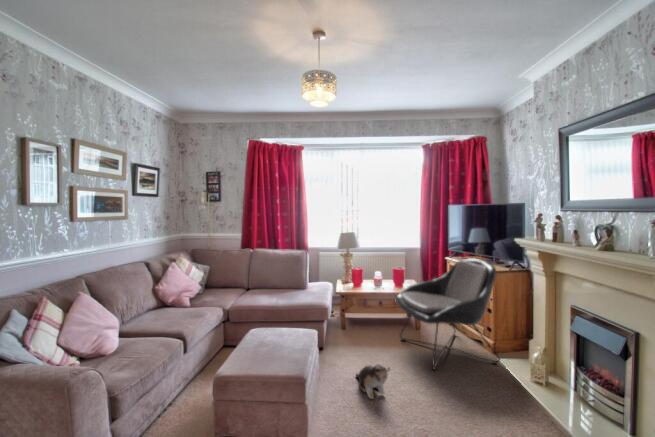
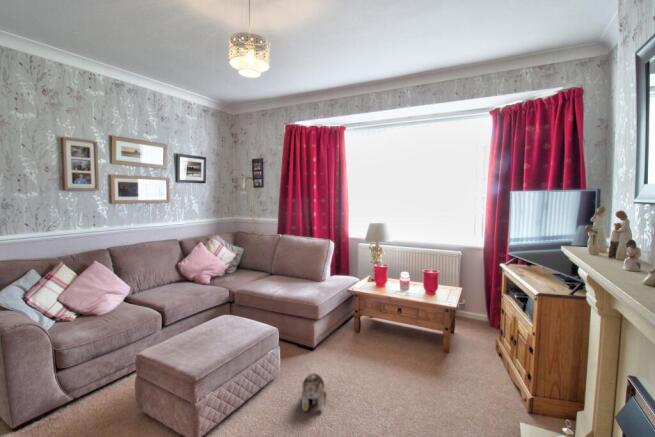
lounge chair: present [396,258,500,370] -> none [397,262,521,414]

